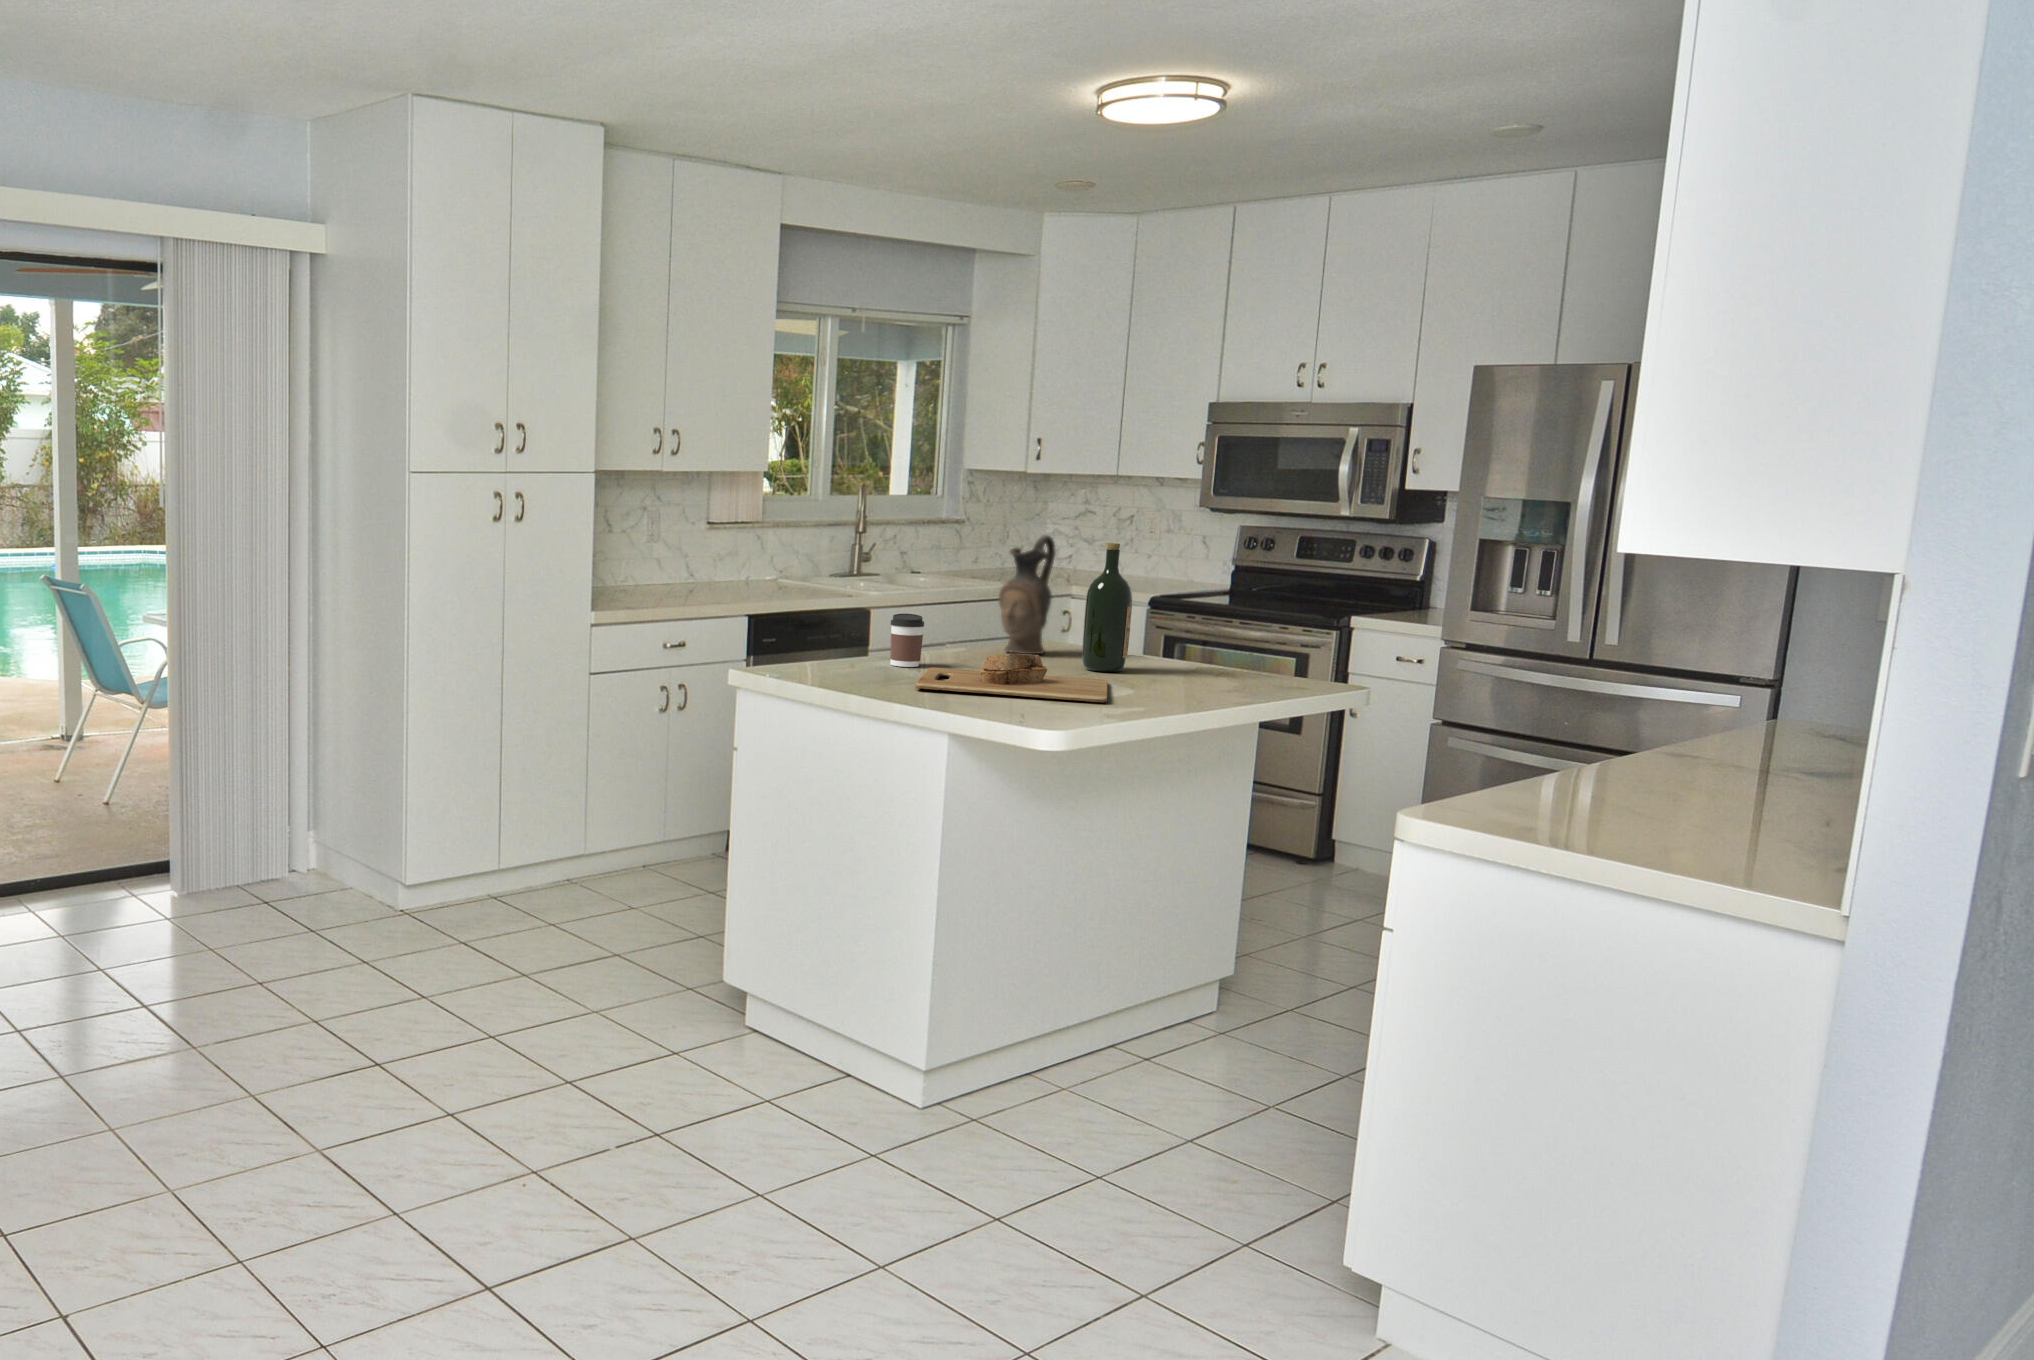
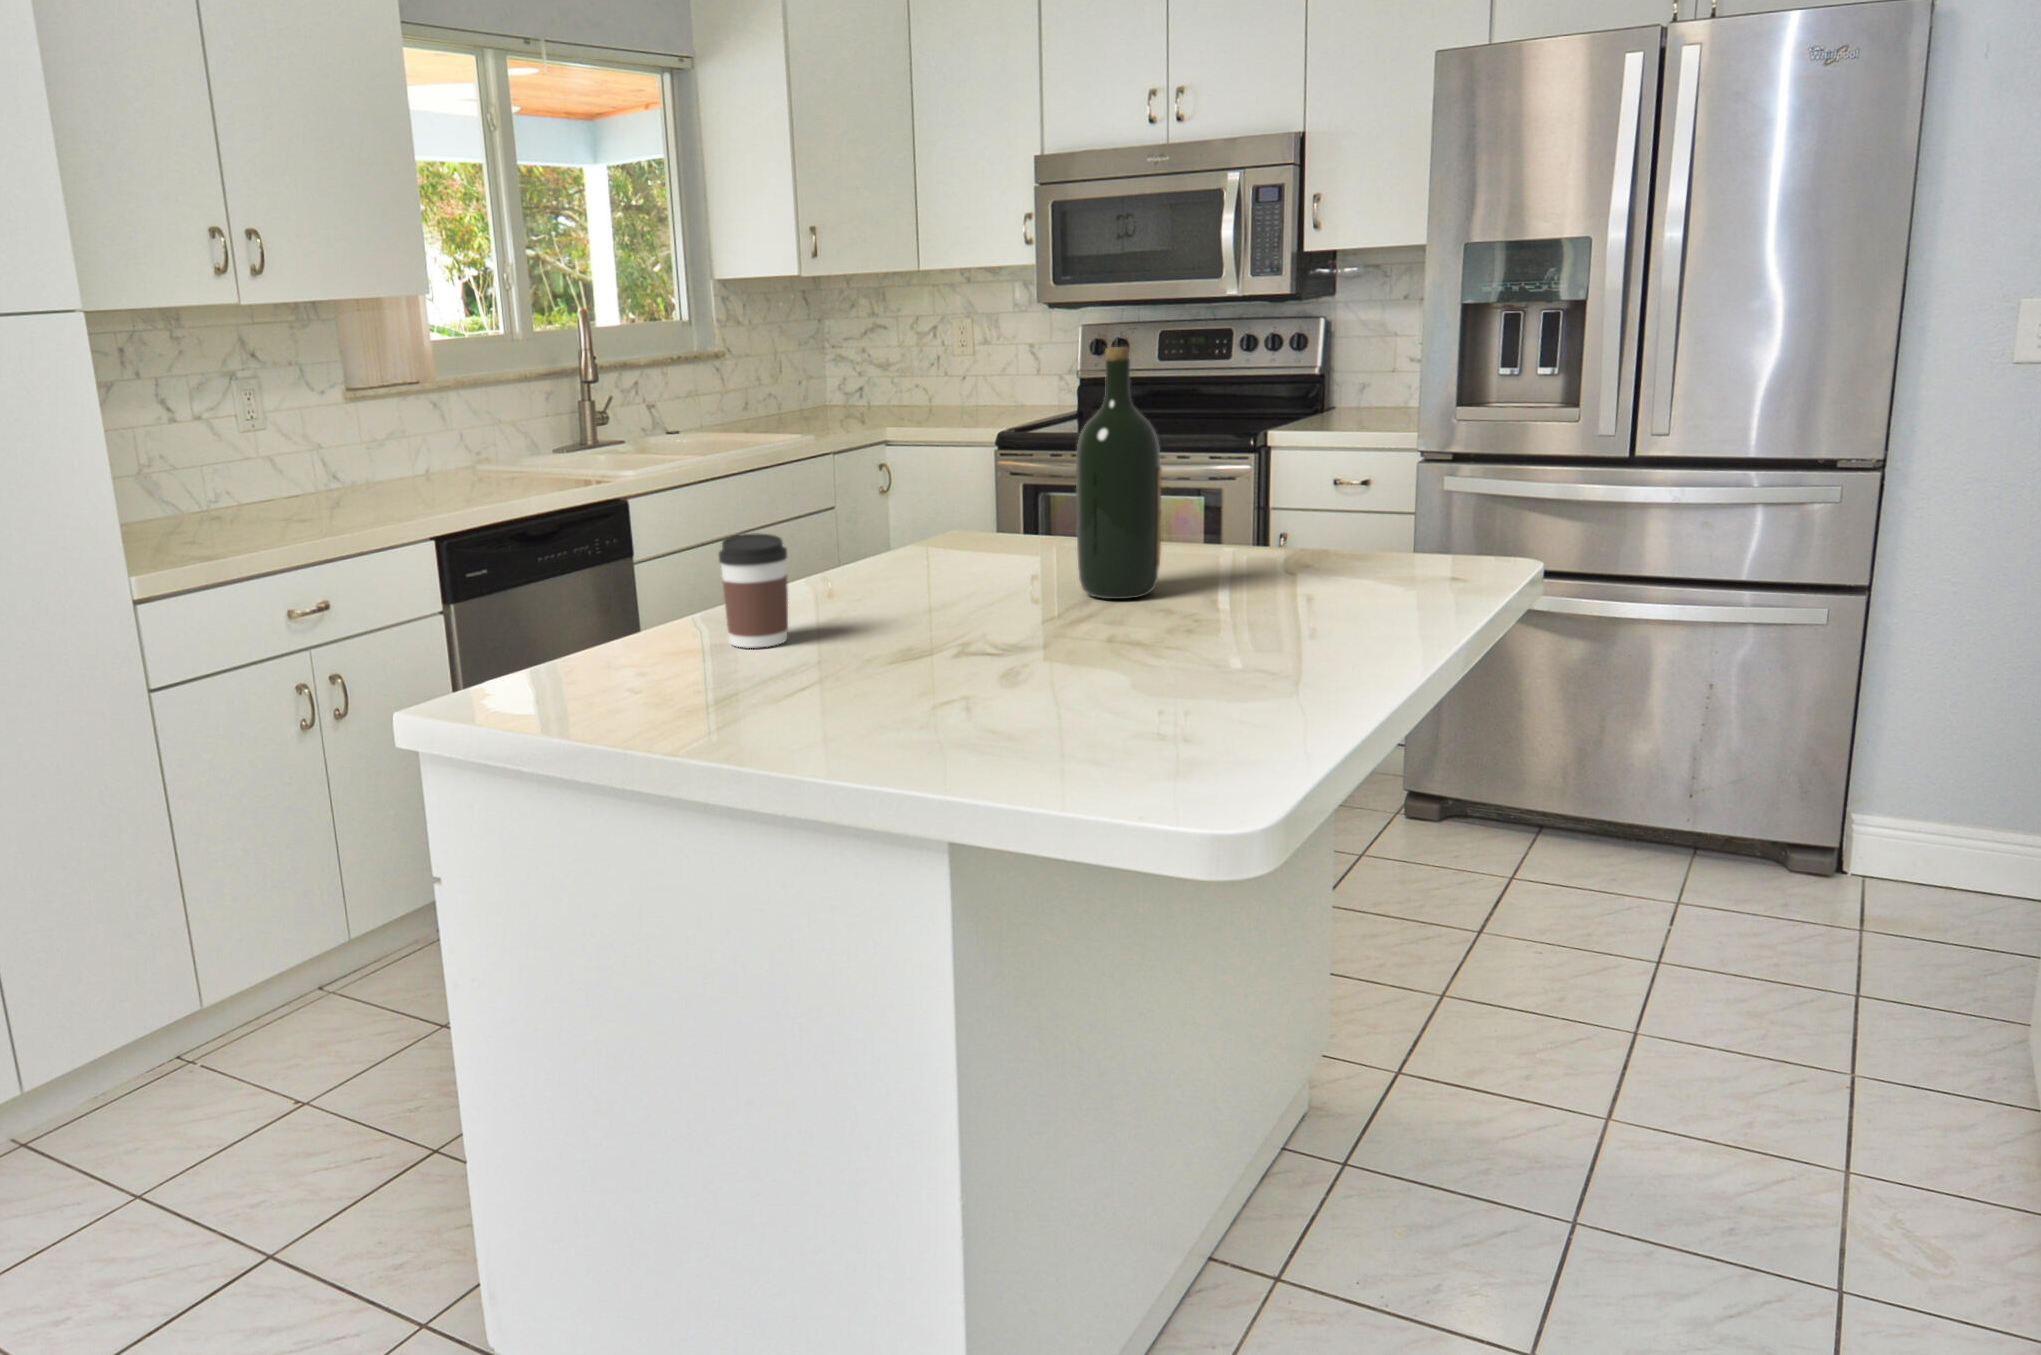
ceramic pitcher: present [998,535,1056,654] -> none [891,346,984,574]
cutting board: present [915,653,1108,702] -> none [817,599,1246,726]

